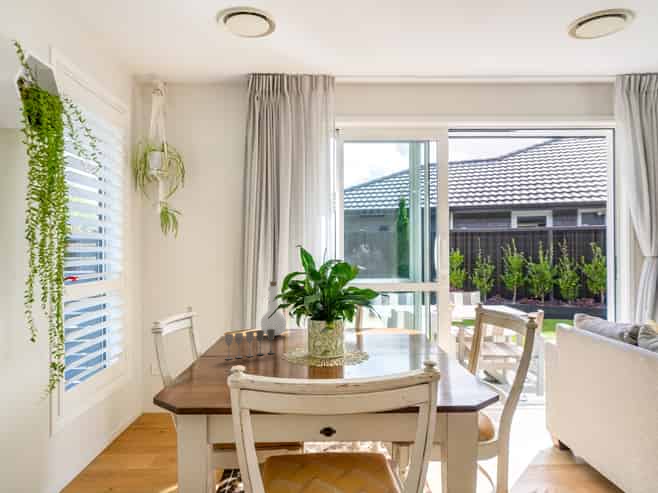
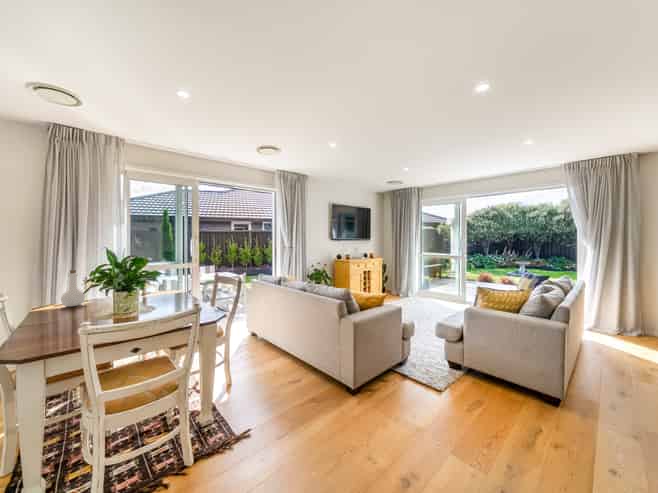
wine glass: present [224,329,275,360] -> none [37,302,82,327]

